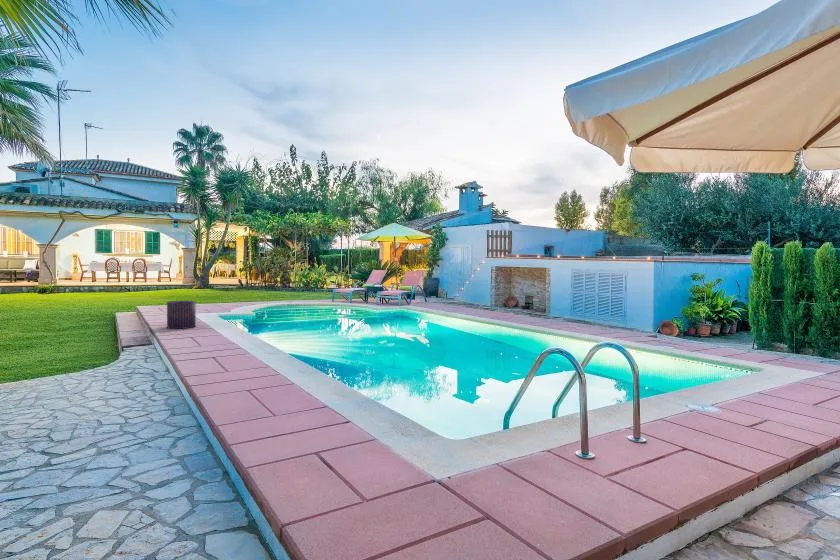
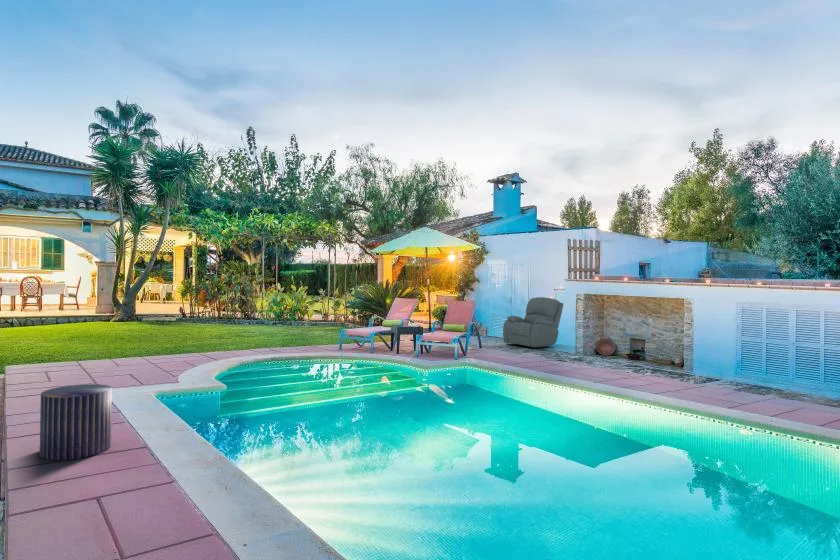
chair: none [444,270,483,303] -> present [503,297,563,348]

